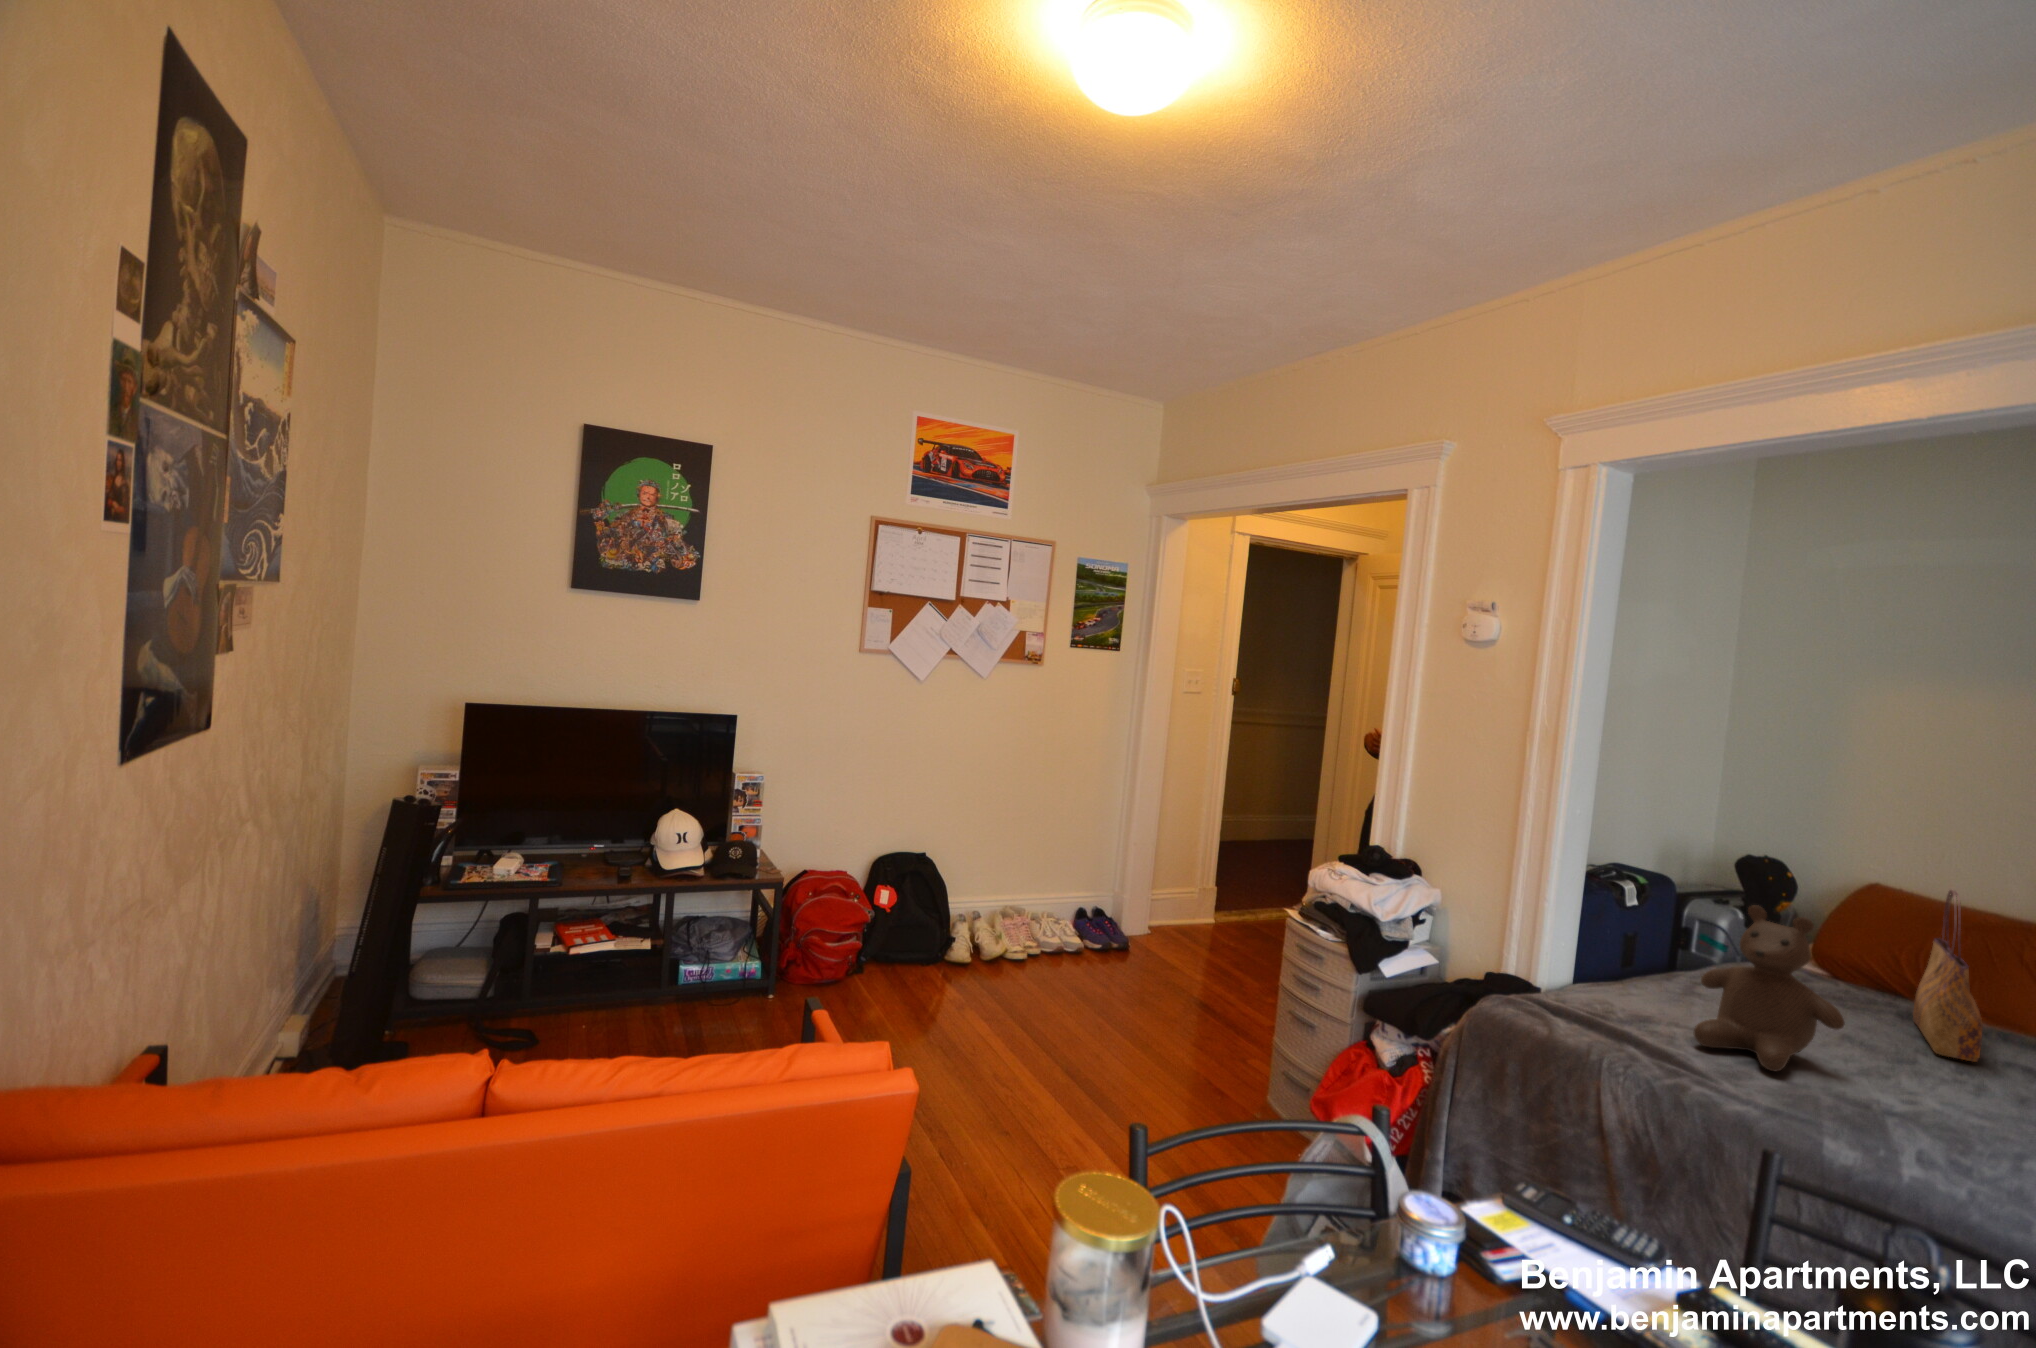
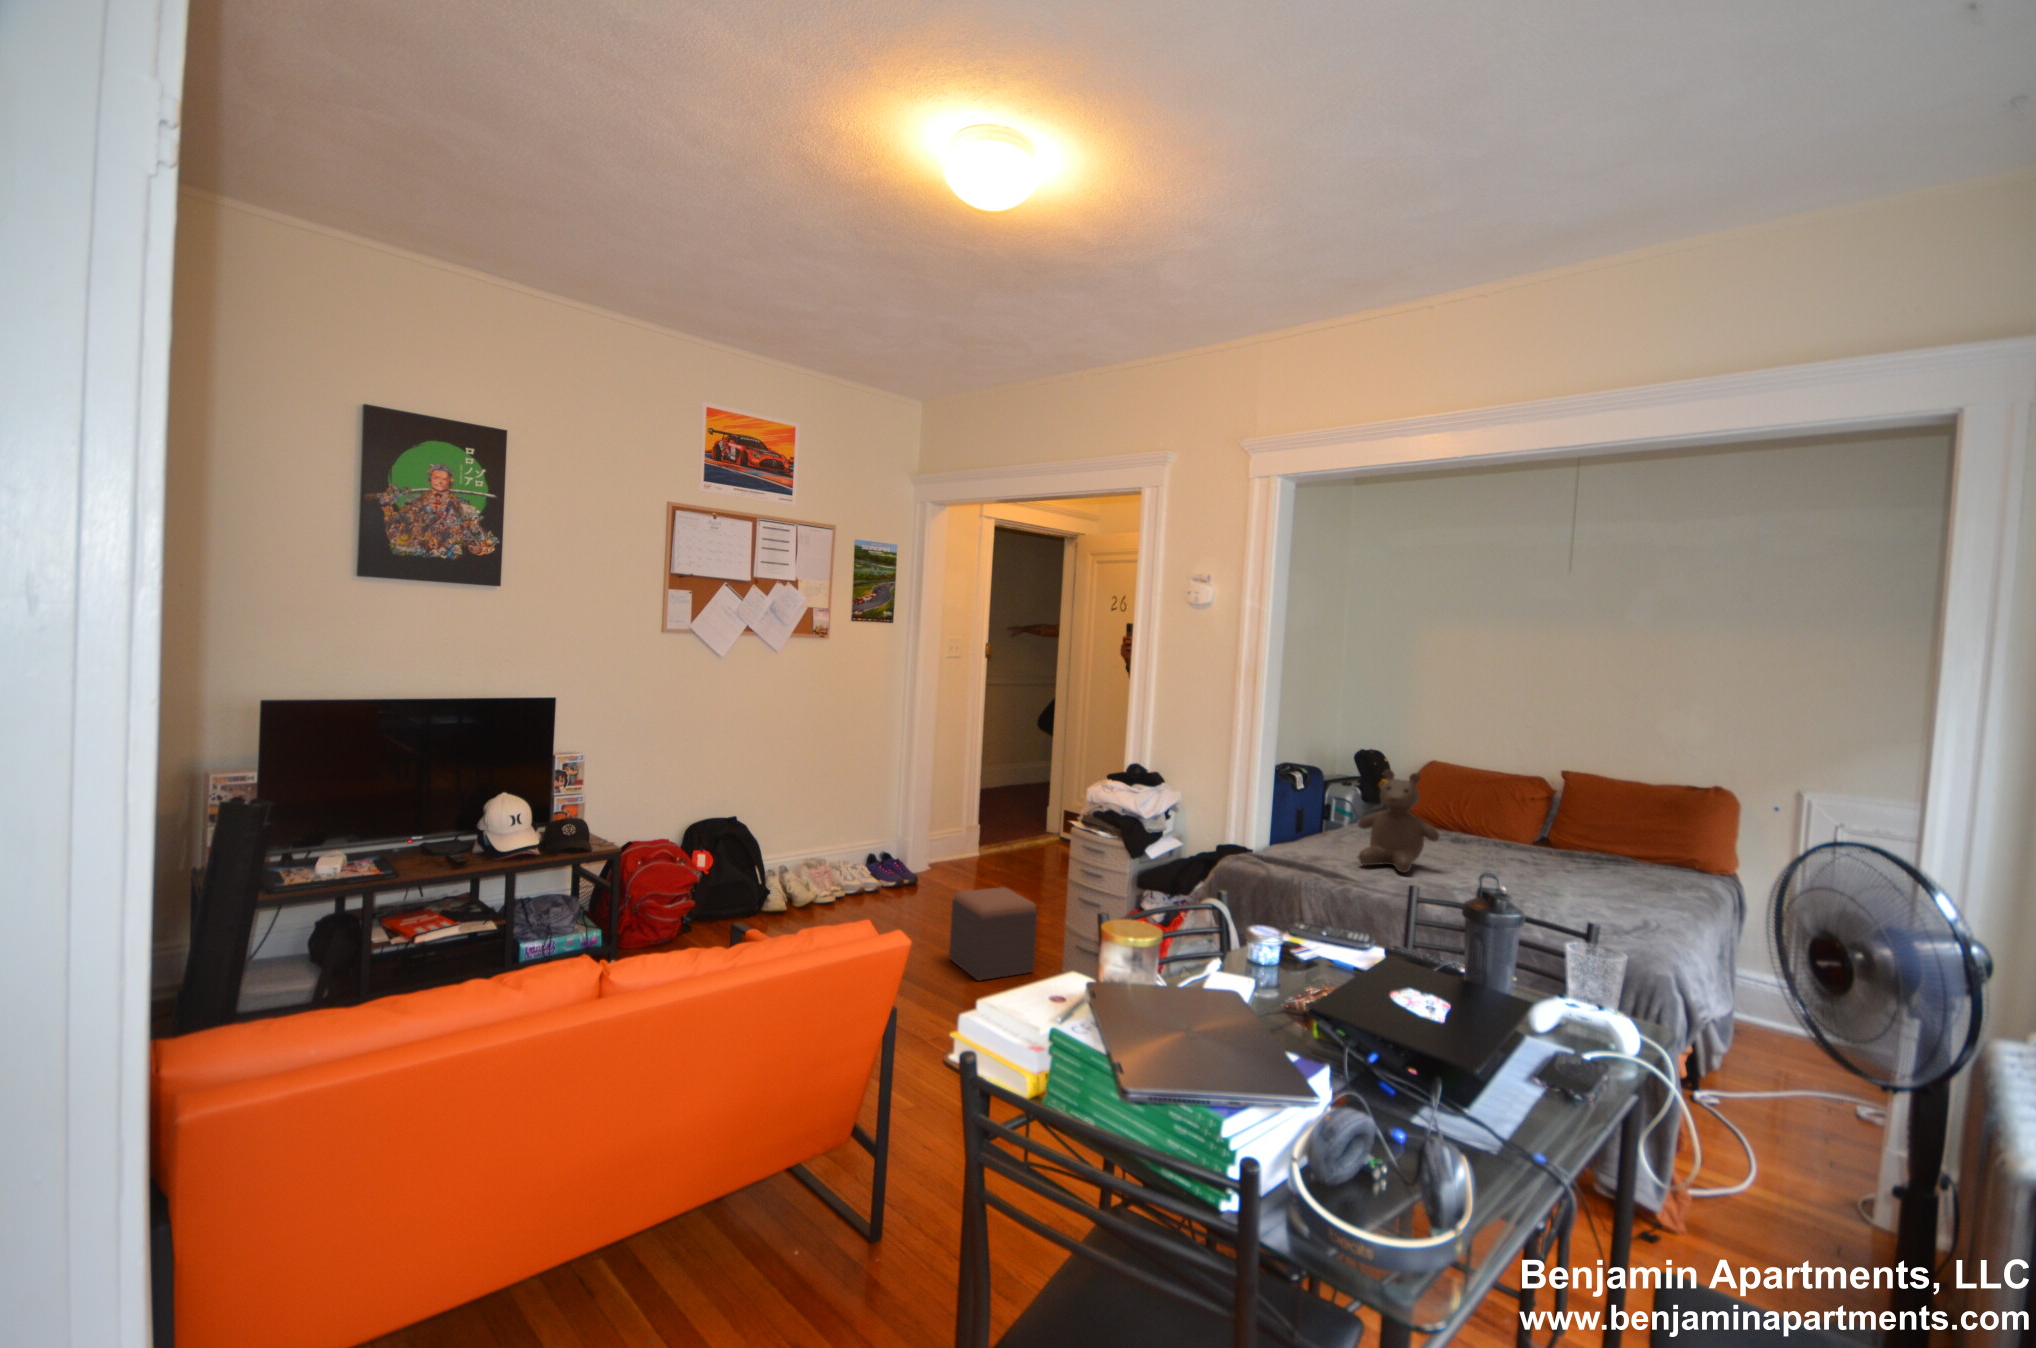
tote bag: present [1913,890,1983,1062] -> none [1466,749,1504,854]
footstool: none [1123,978,1230,1095] -> present [949,887,1037,981]

